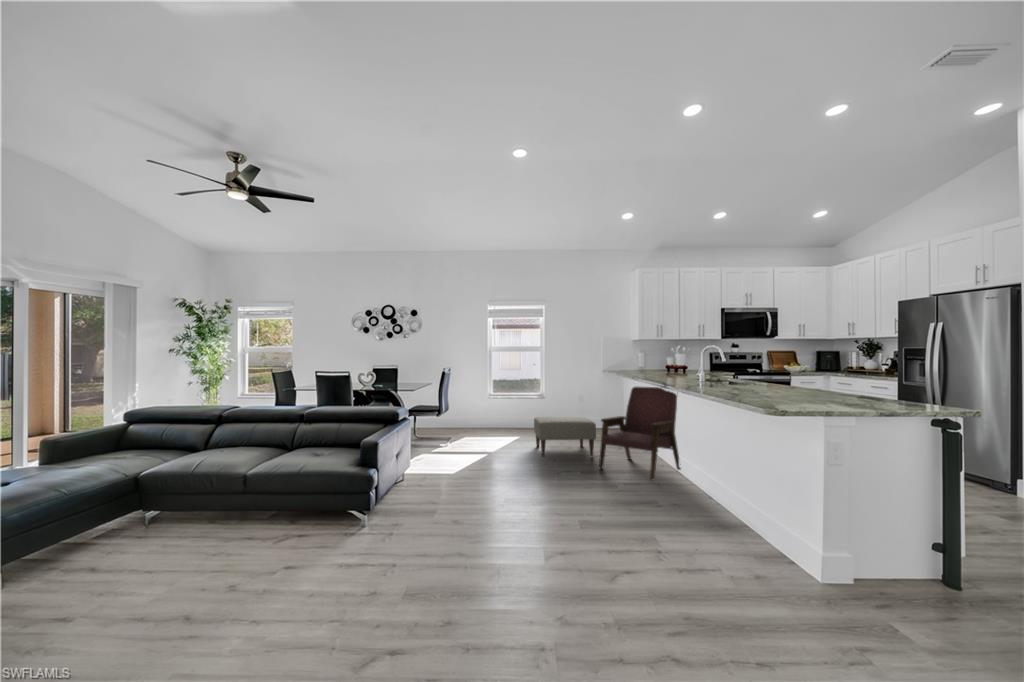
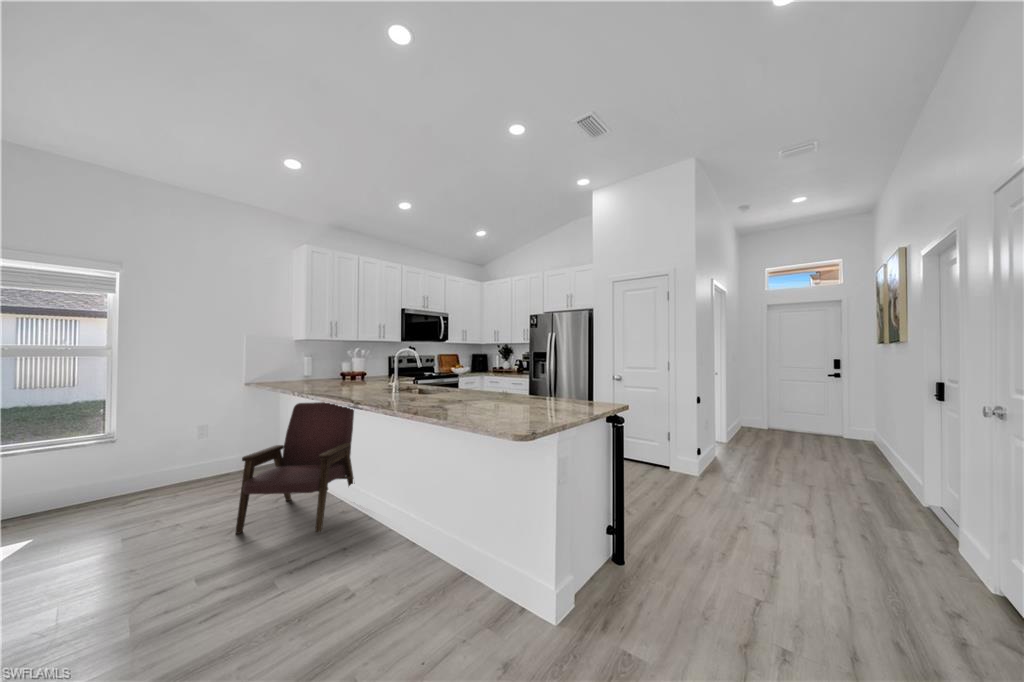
ottoman: present [534,416,596,457] -> none [115,451,236,536]

